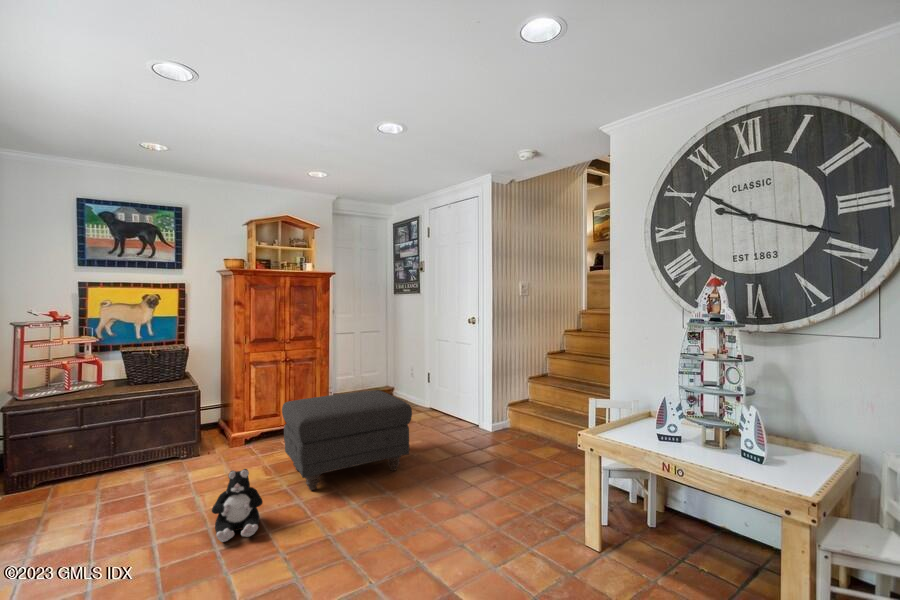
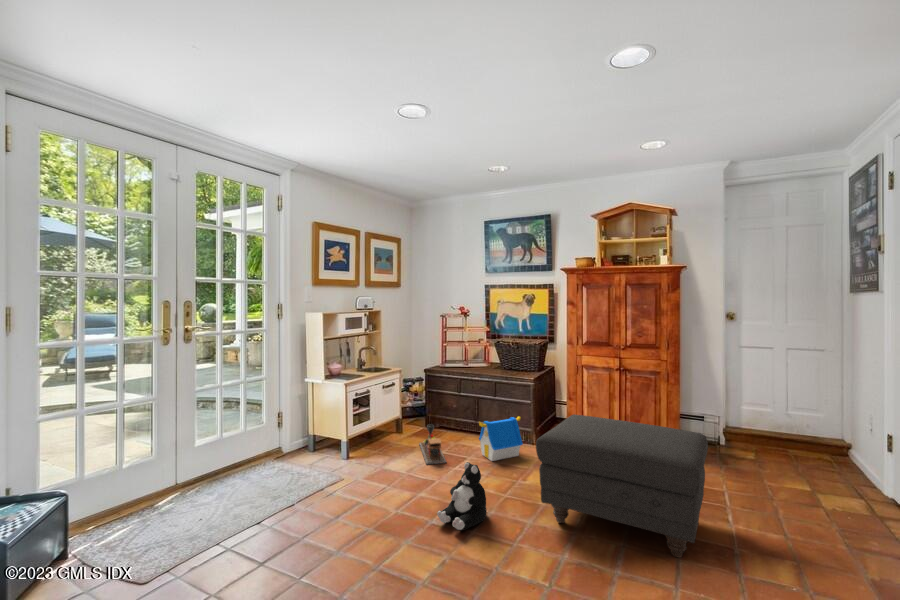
toy house: none [145,428,206,484] -> present [479,417,523,461]
toy train: none [33,473,122,522] -> present [419,424,447,464]

